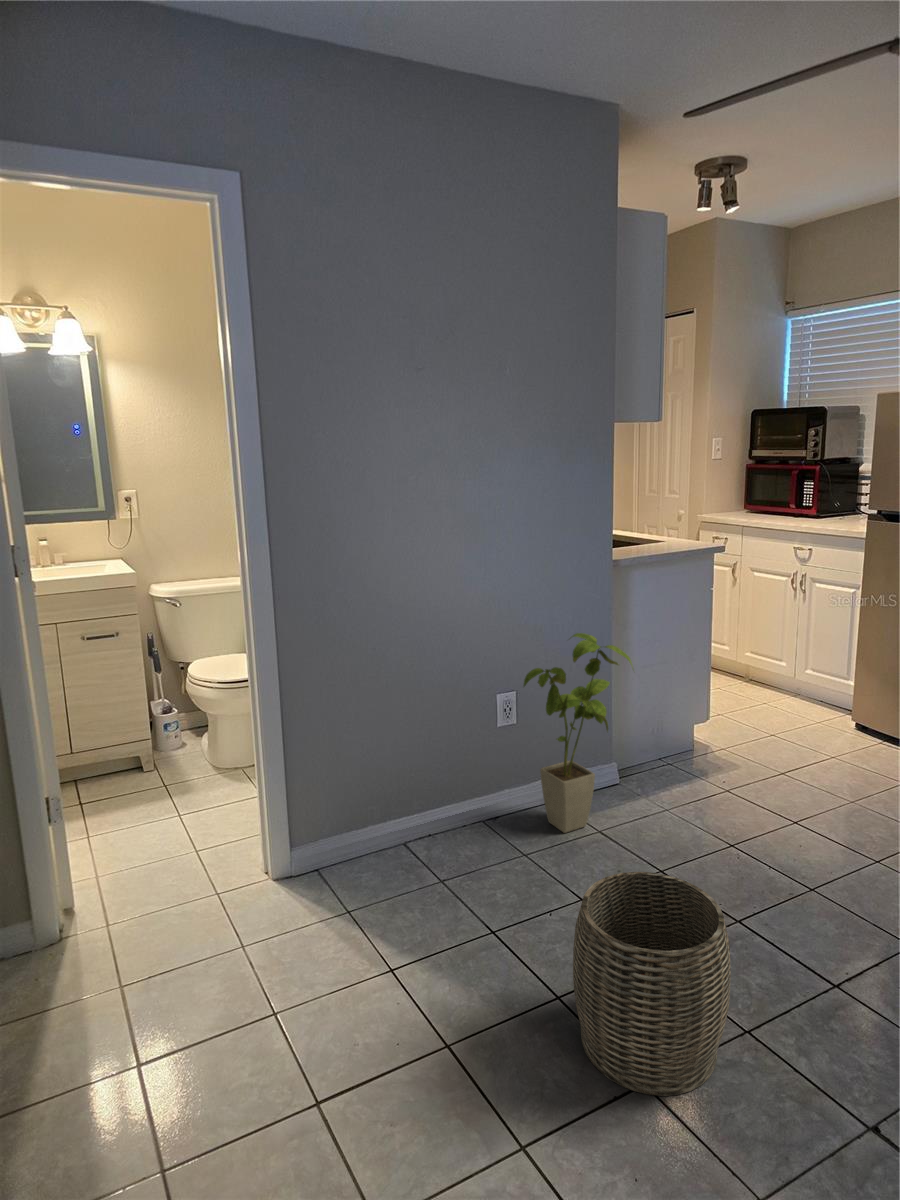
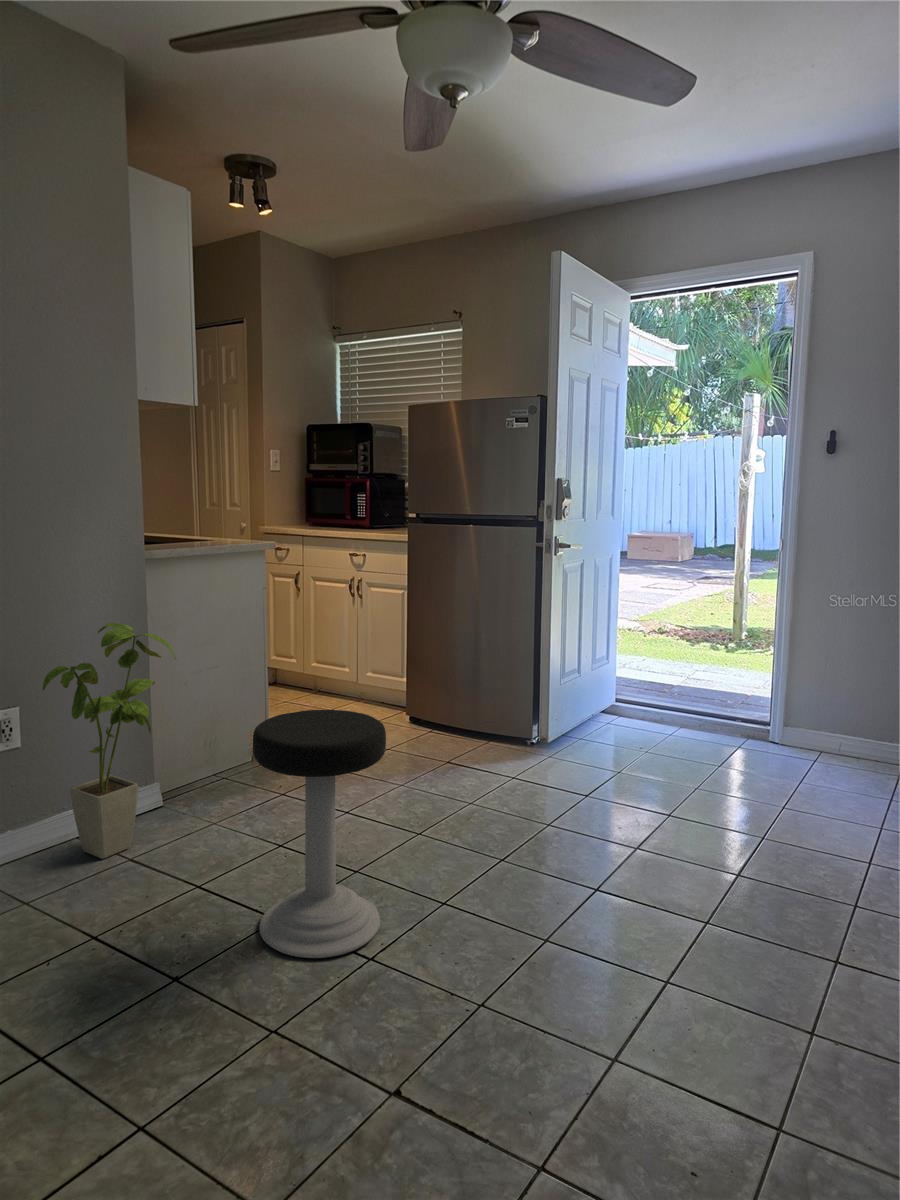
stool: none [708,742,852,989] -> present [253,710,386,958]
woven basket: present [573,872,731,1096] -> none [85,855,270,1107]

